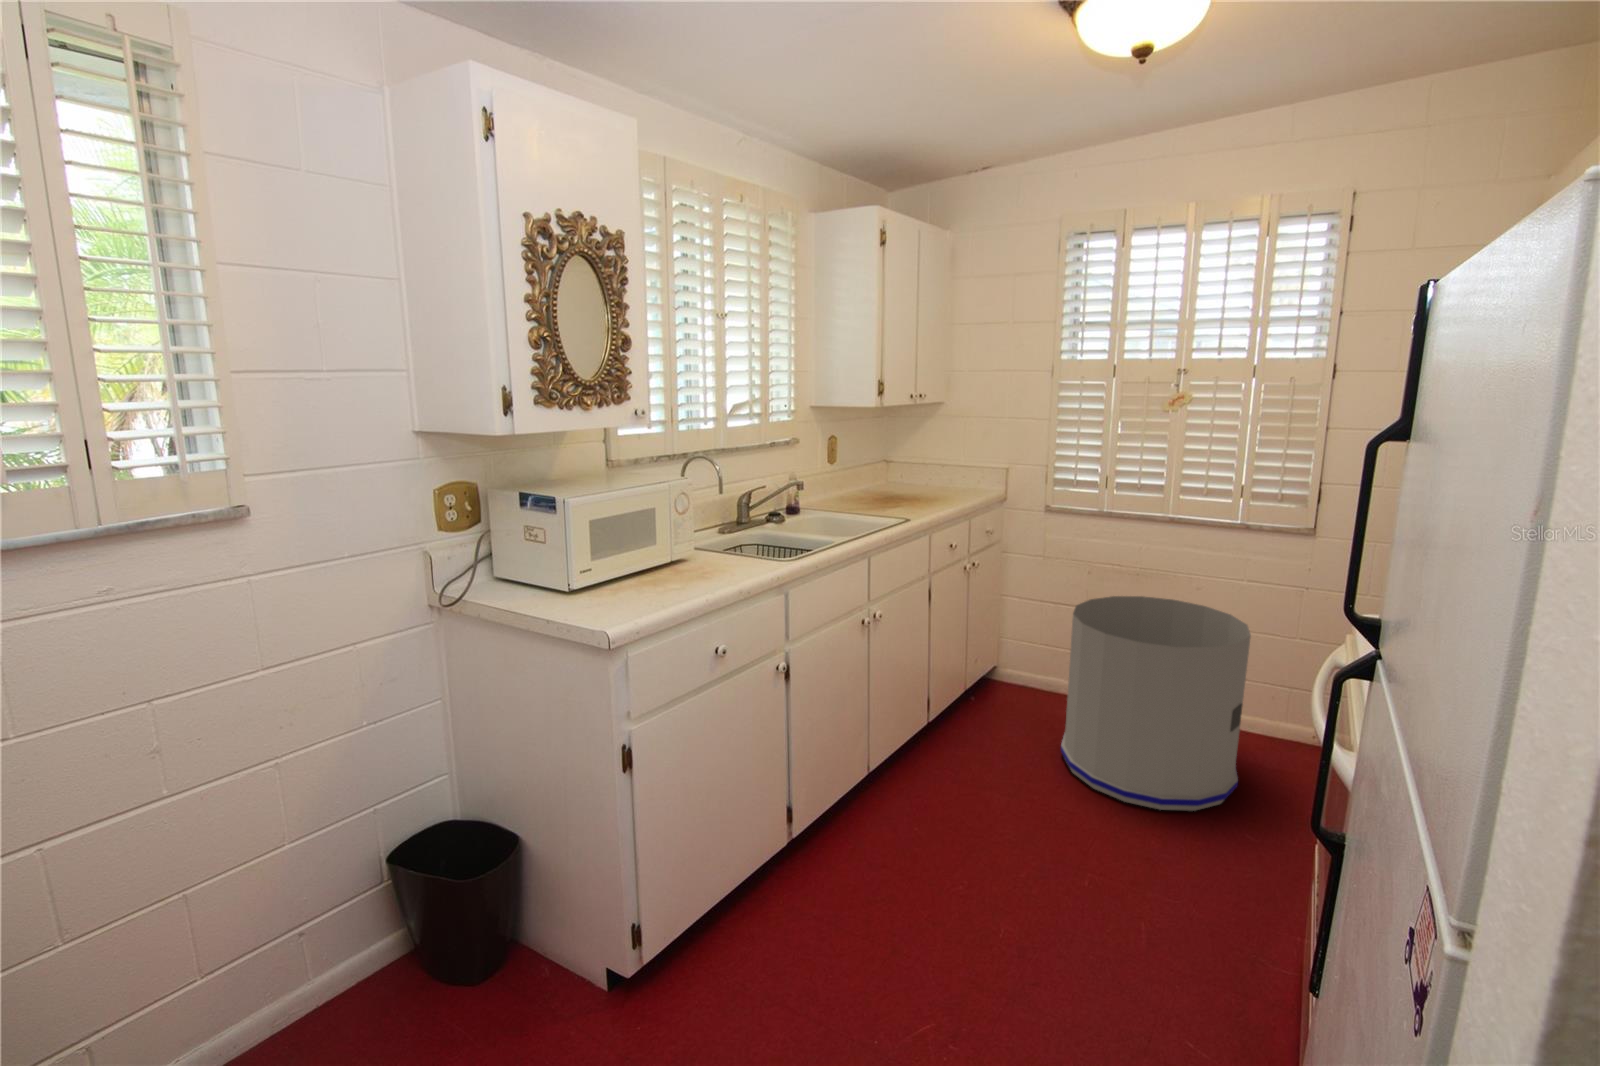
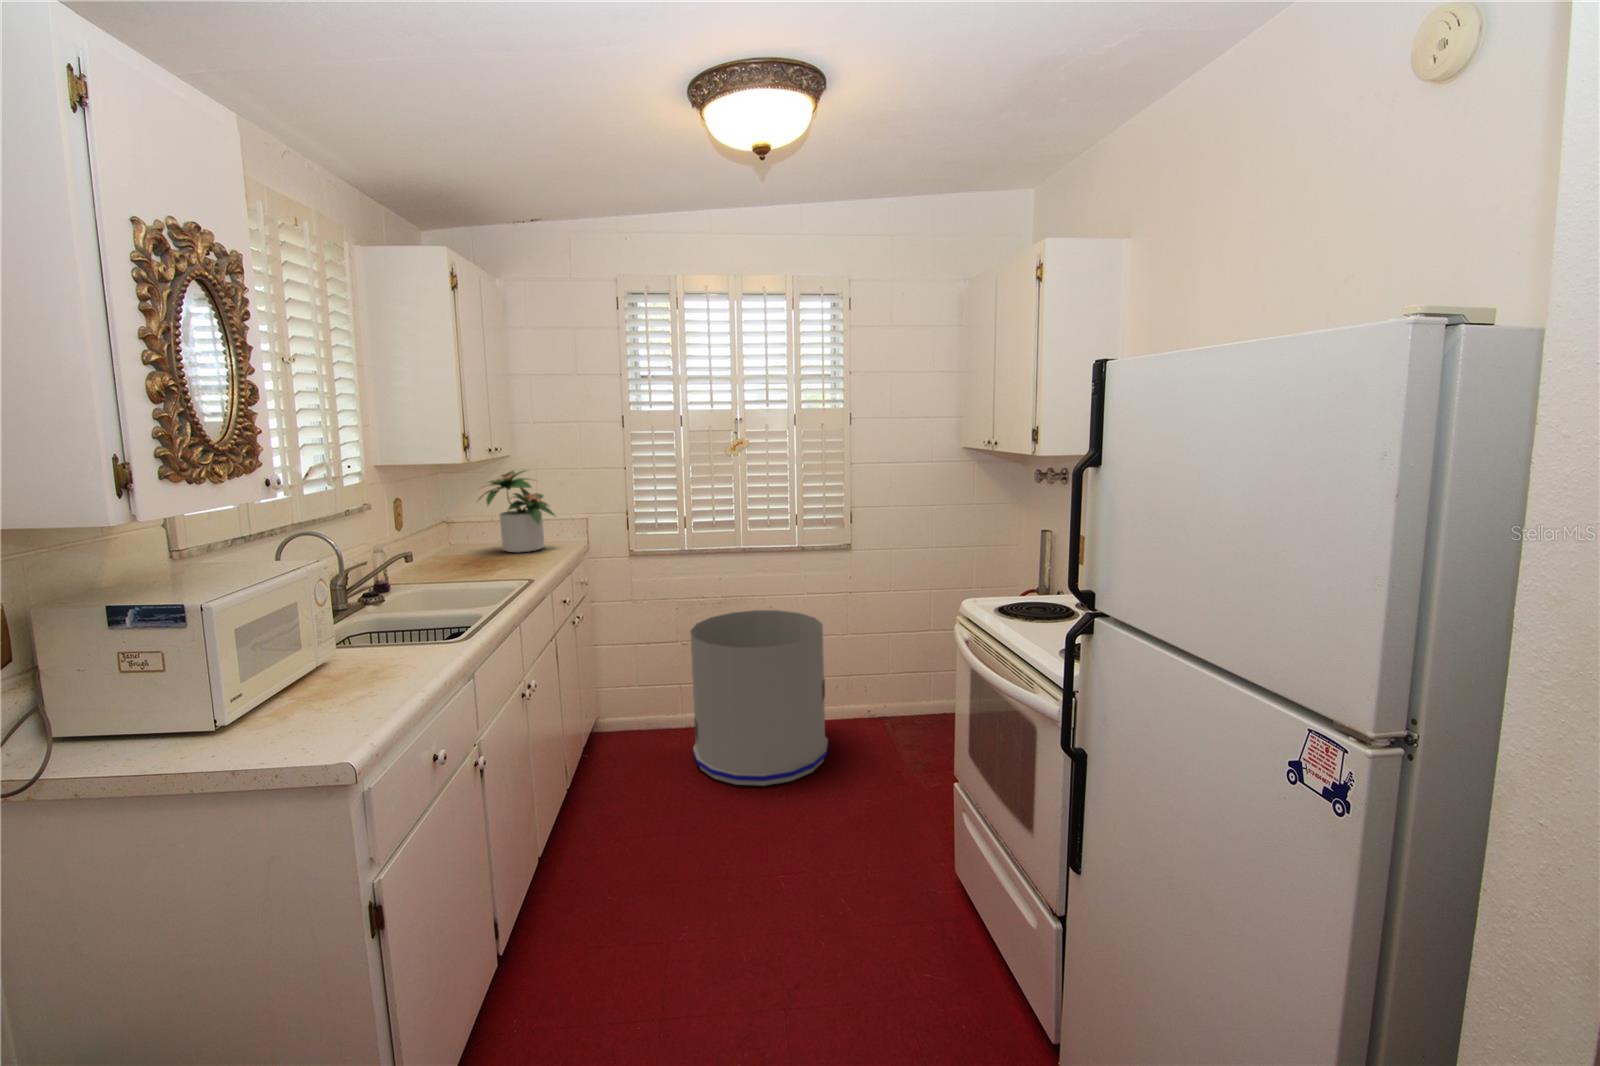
potted plant: none [892,417,963,497] -> present [479,471,555,553]

